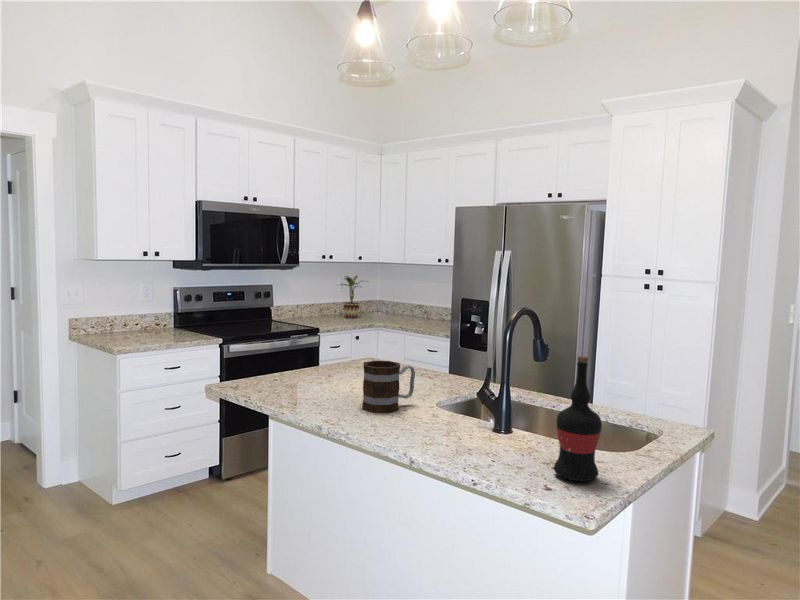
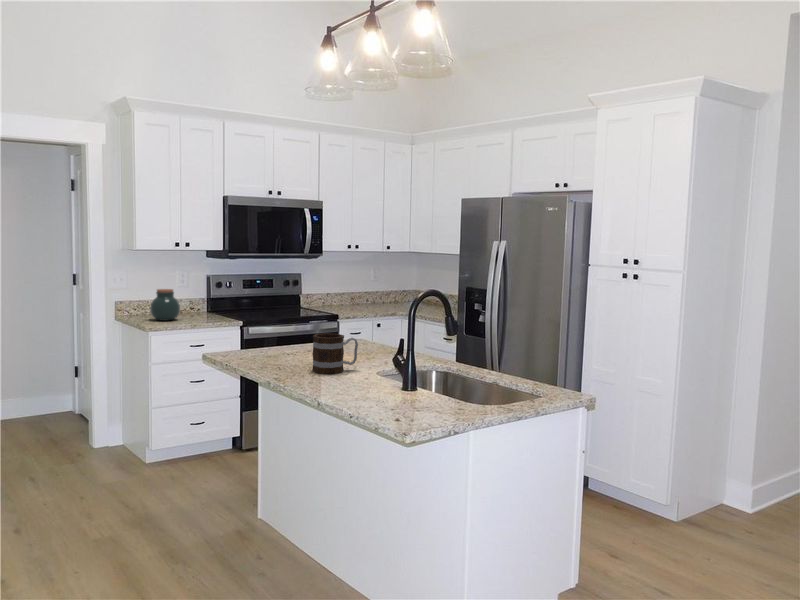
potted plant: present [341,276,361,318] -> none [366,265,398,307]
jar: none [115,304,150,340] -> present [150,289,180,321]
wine bottle: present [554,356,602,481] -> none [411,323,445,415]

